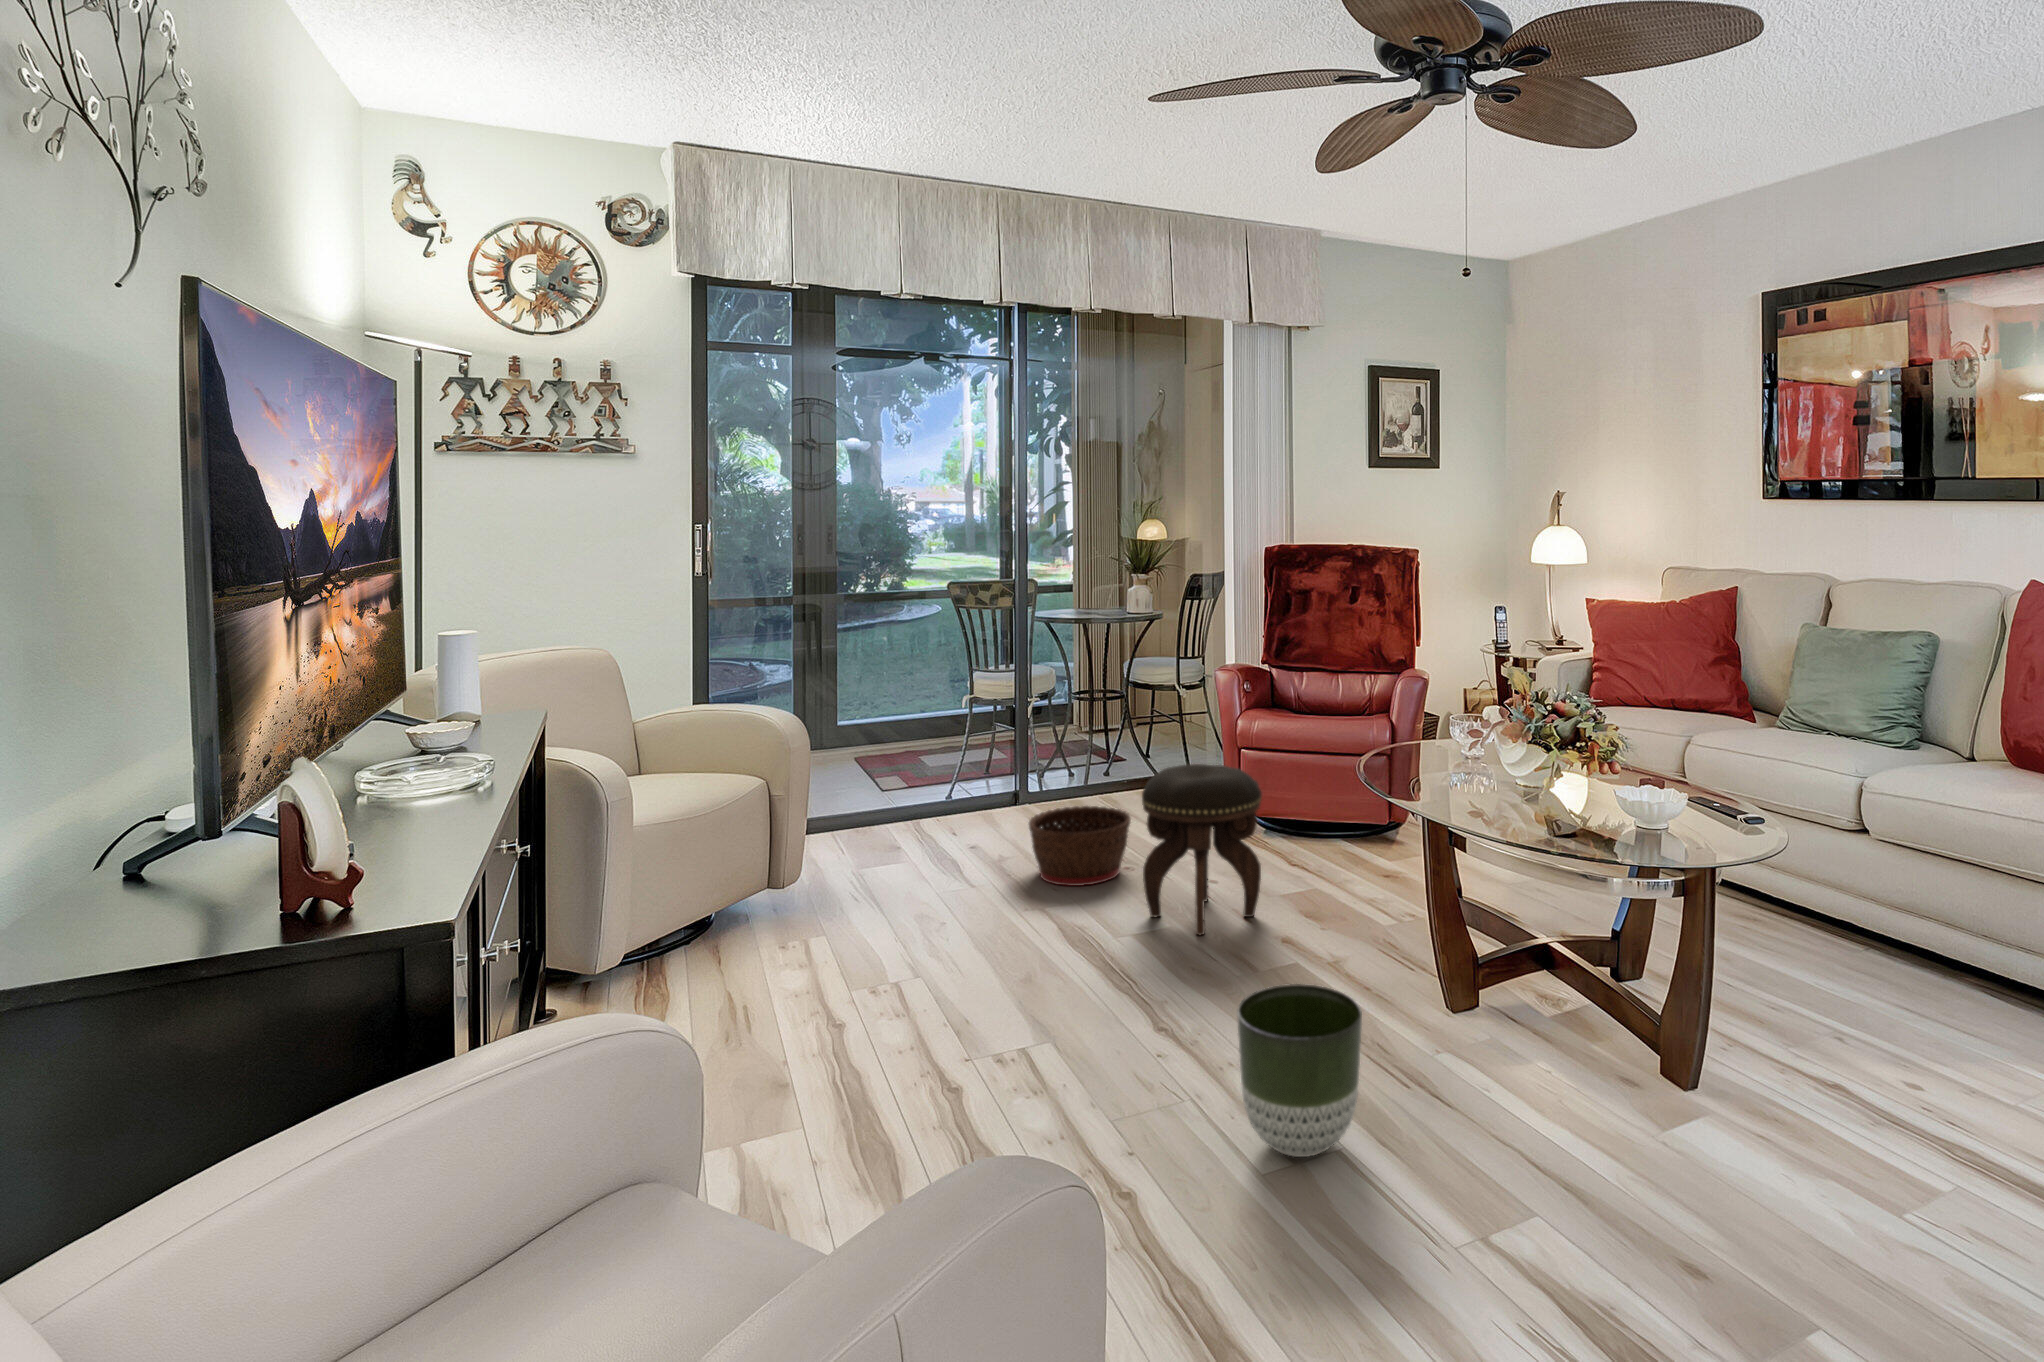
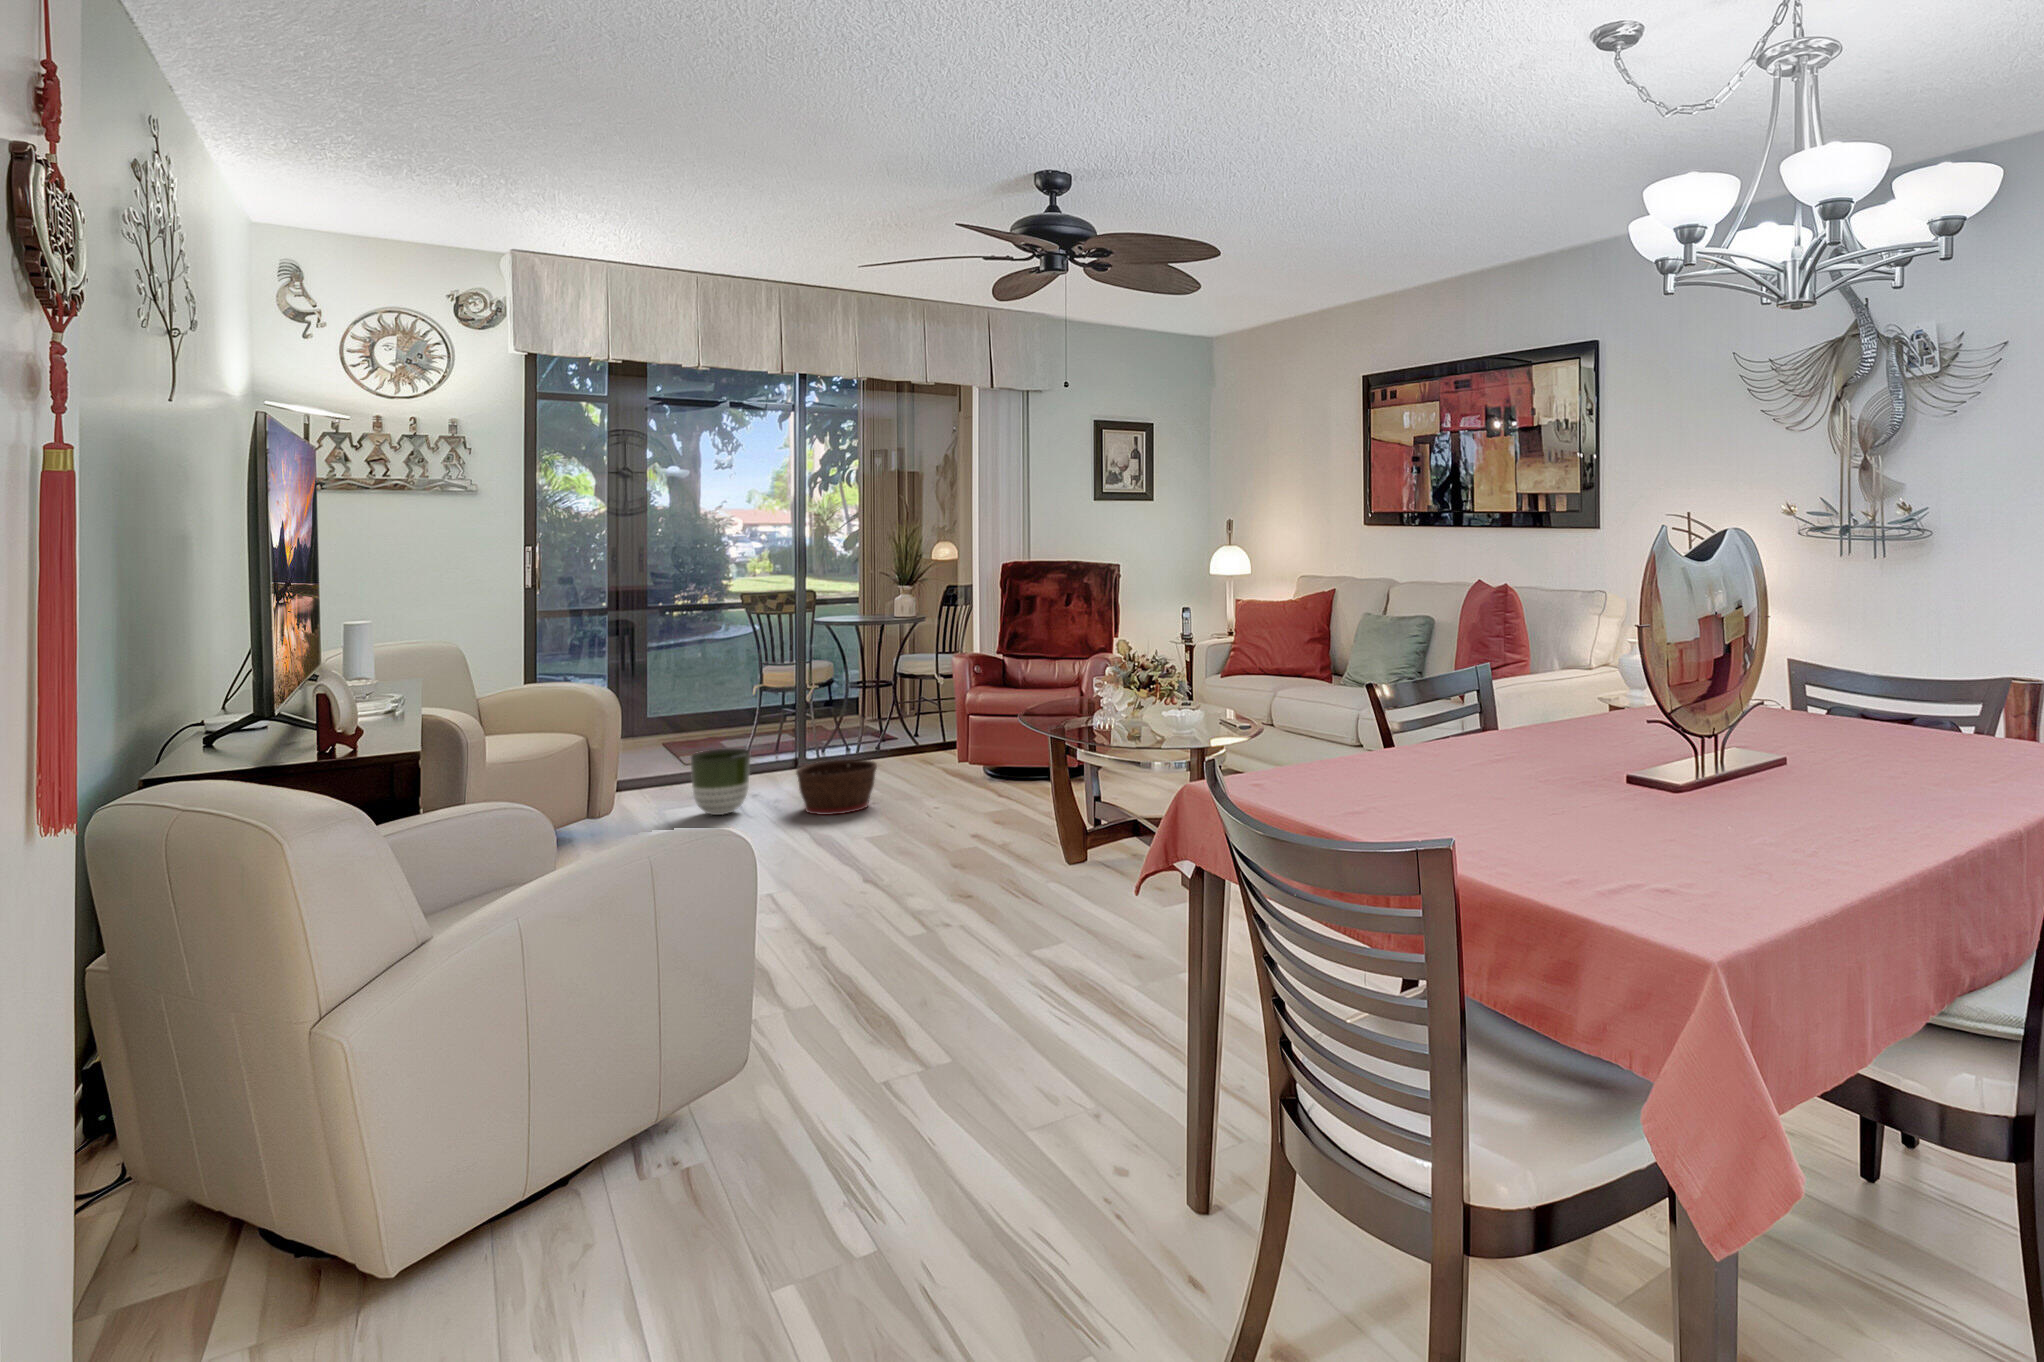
footstool: present [1142,764,1262,936] -> none [876,719,966,836]
planter: present [1237,984,1362,1157] -> present [691,749,751,815]

